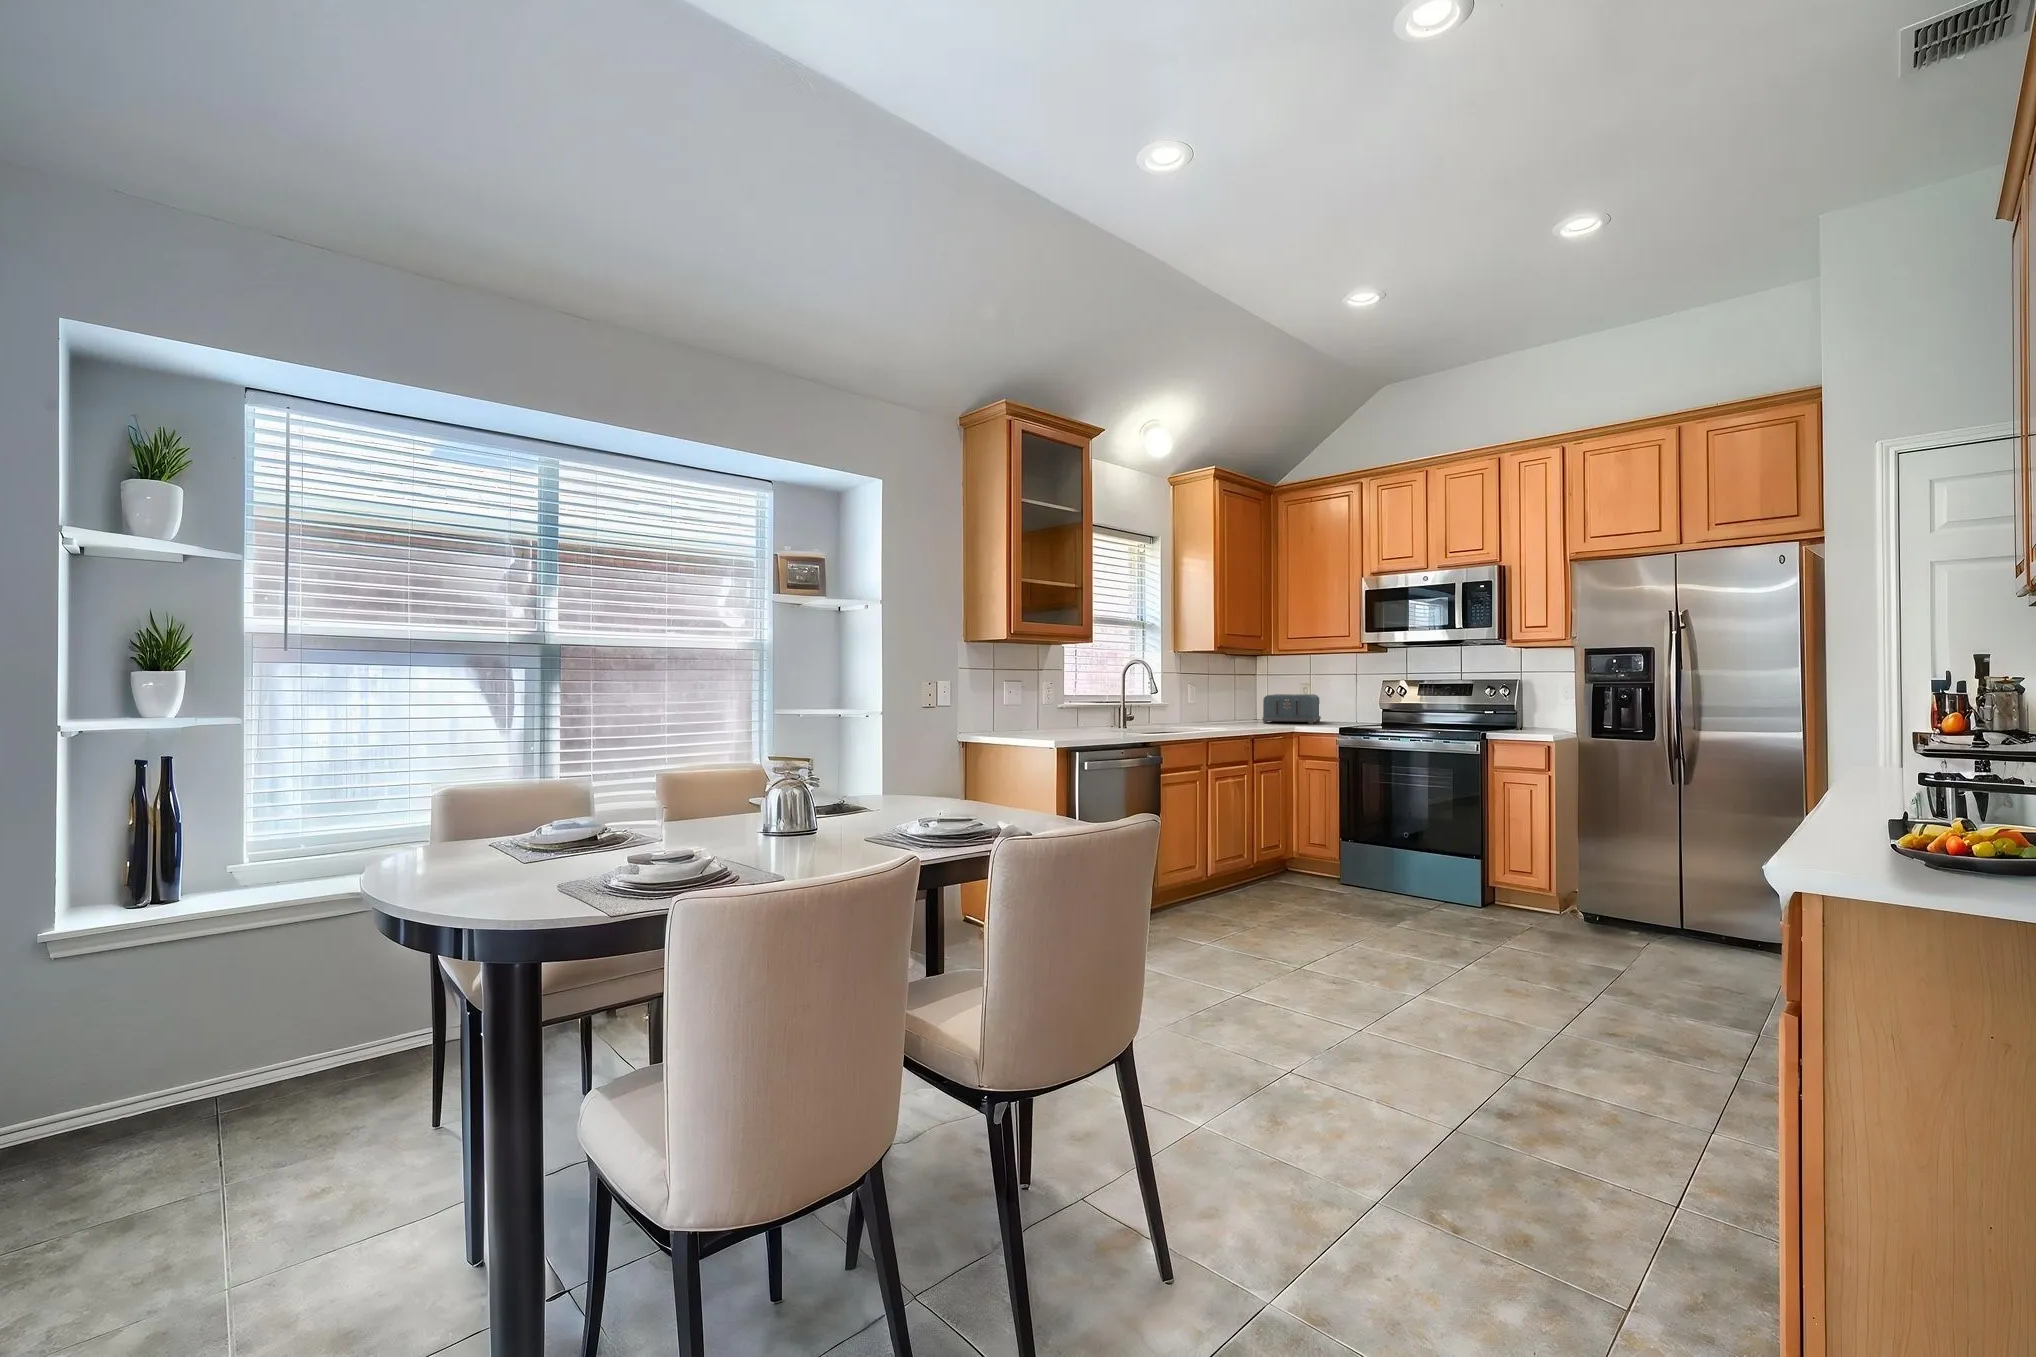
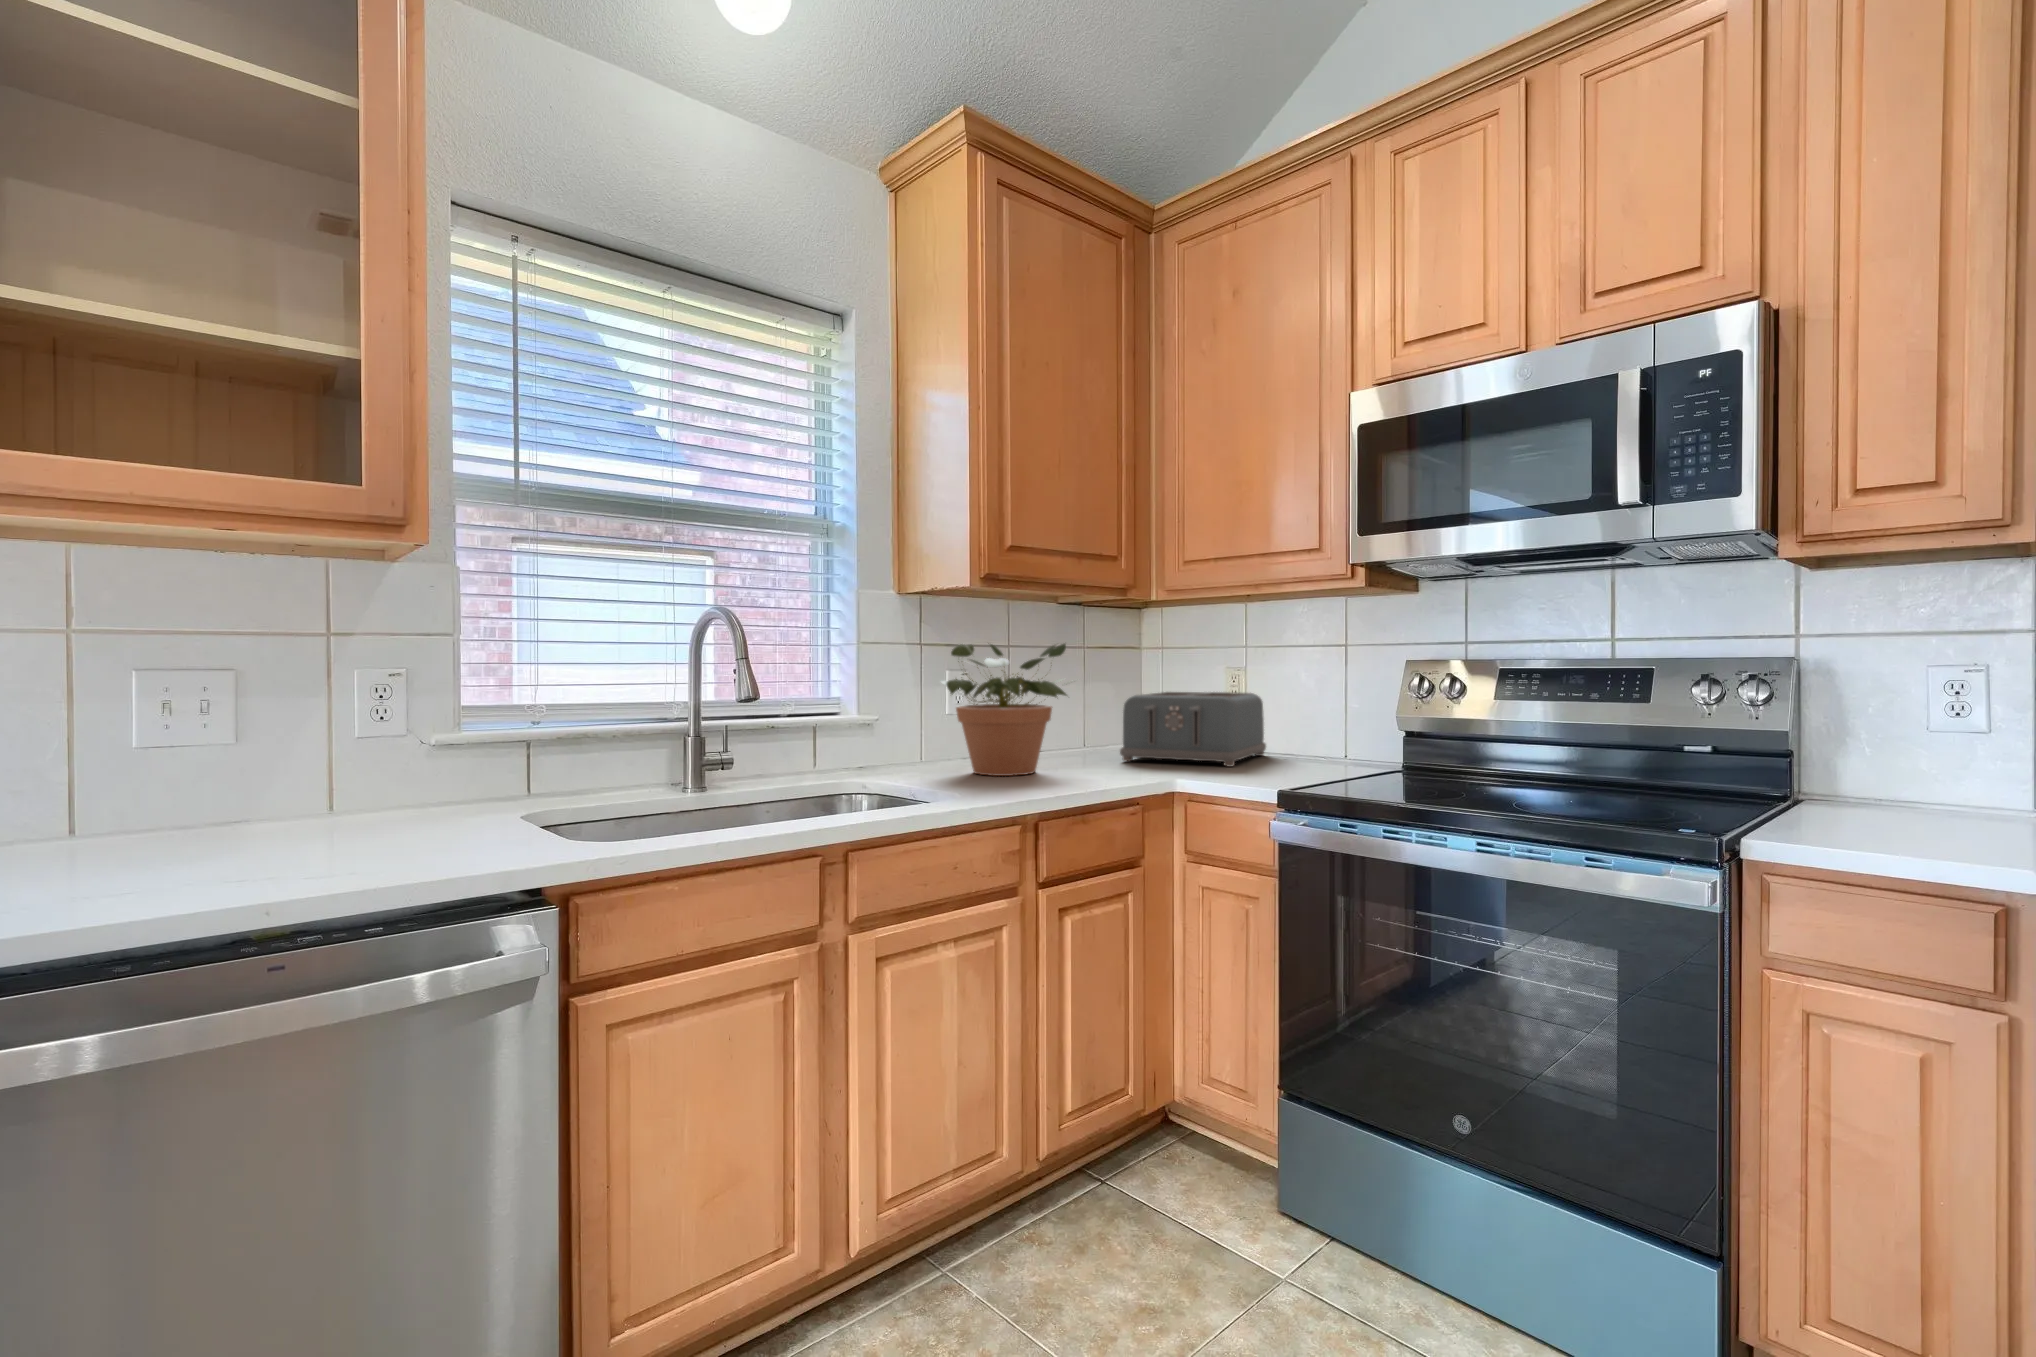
potted plant: none [1196,673,1254,726] -> present [942,644,1067,776]

